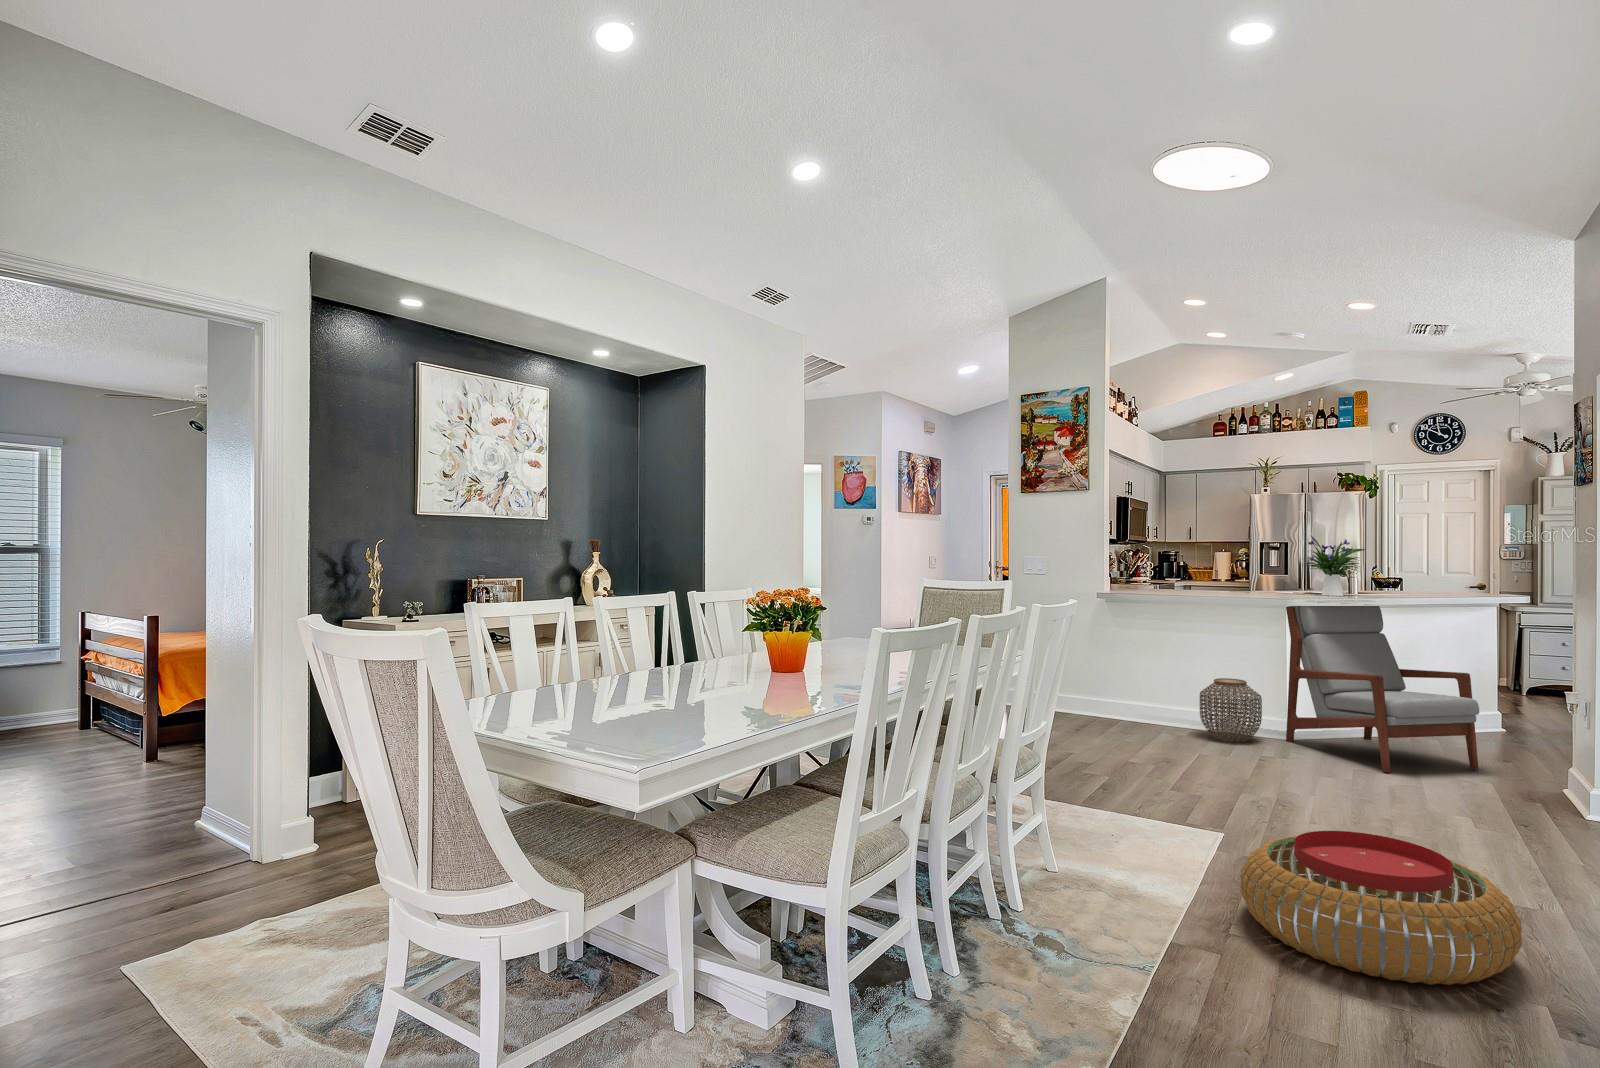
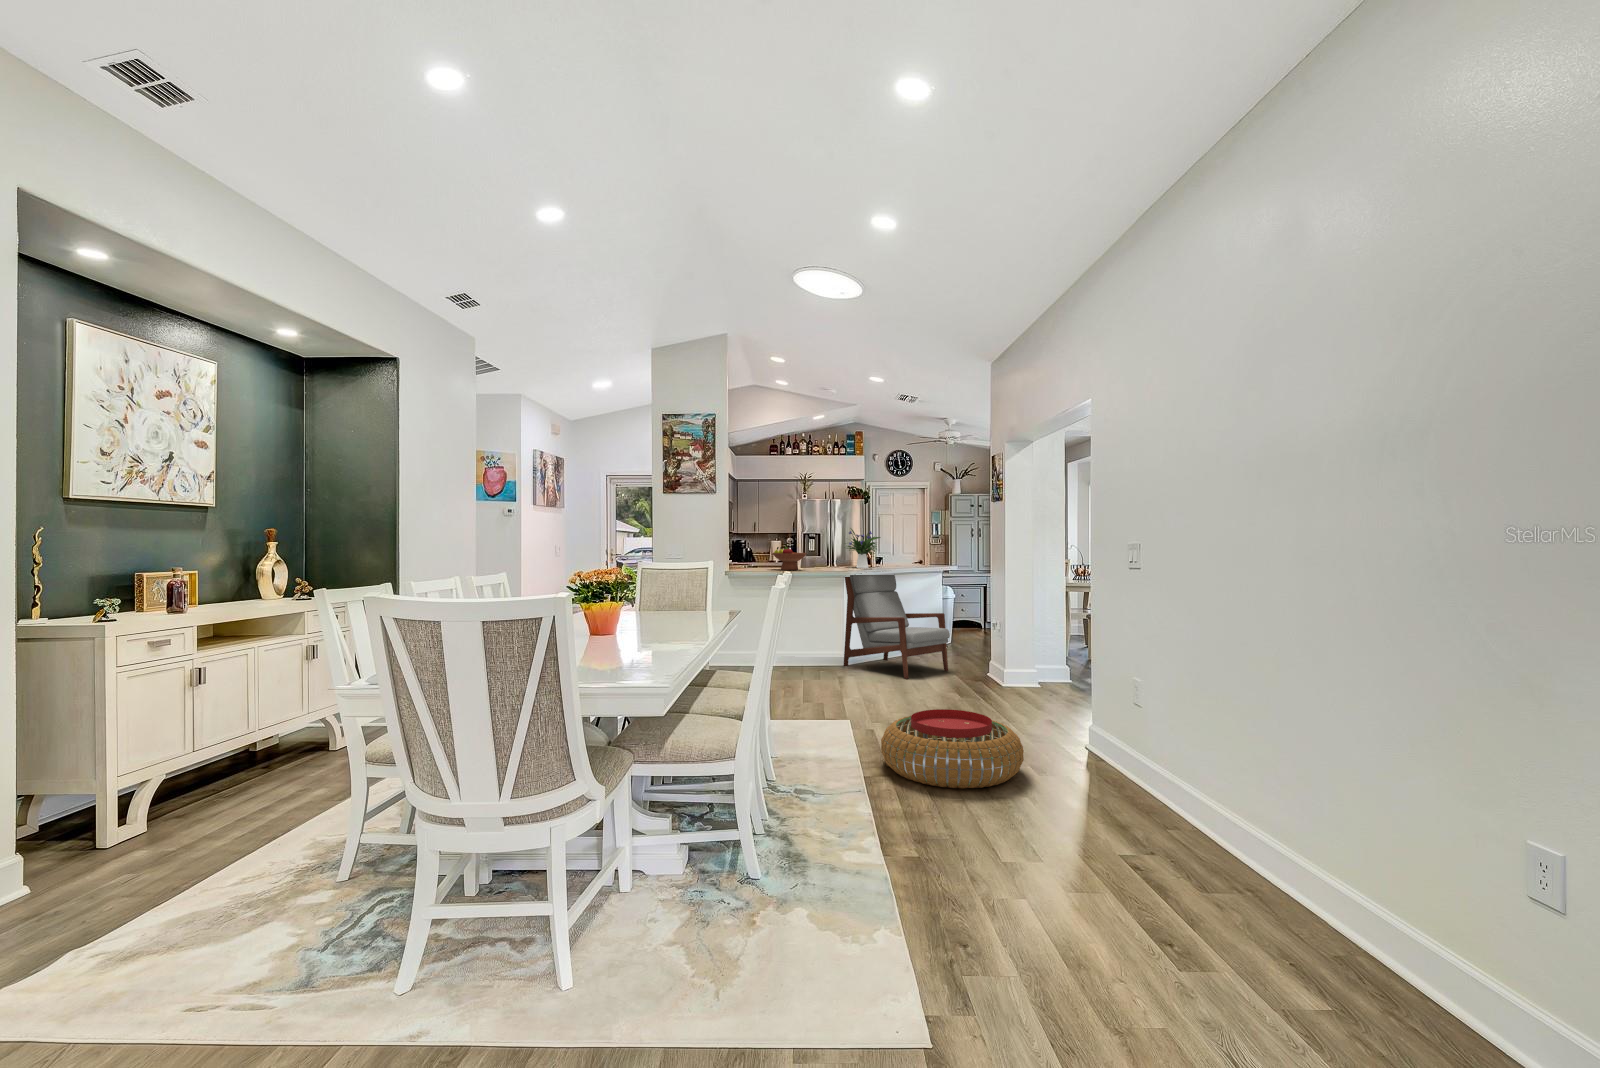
fruit bowl: none [1172,563,1227,596] -> present [772,547,807,570]
woven basket: present [1200,678,1262,742] -> none [792,627,831,670]

